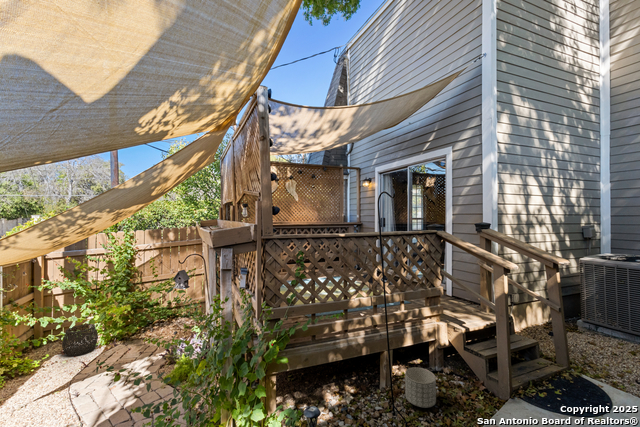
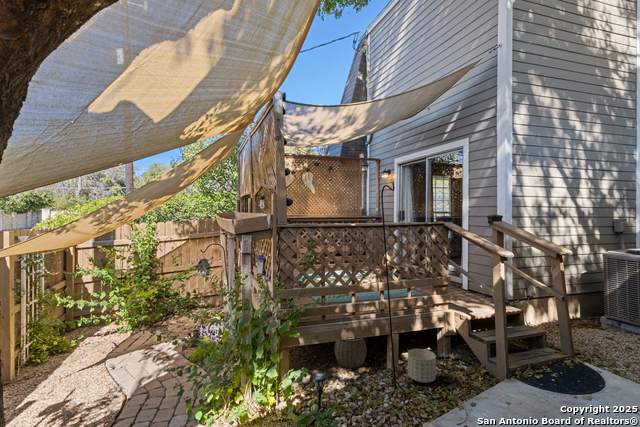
woven basket: present [62,324,98,356] -> present [335,336,366,368]

